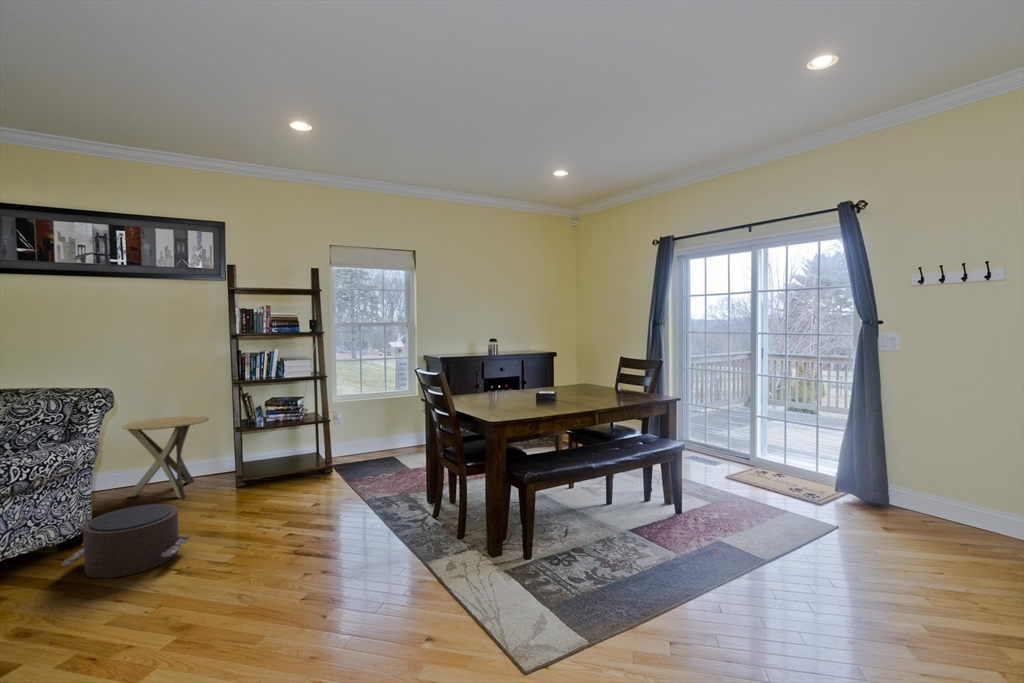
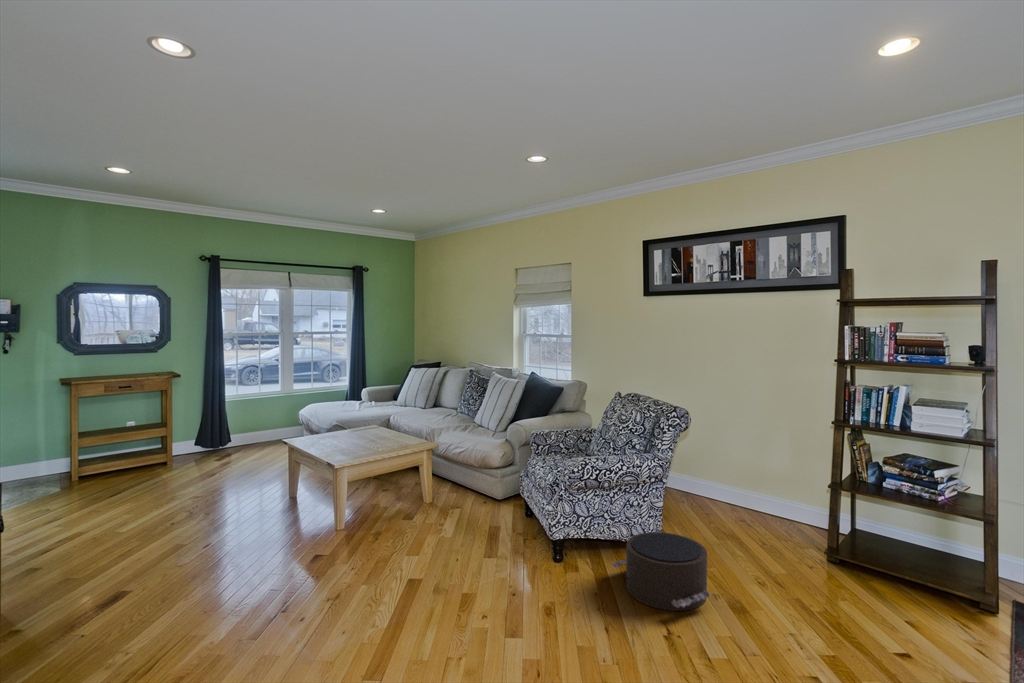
side table: present [122,416,209,498] -> none [719,443,807,542]

